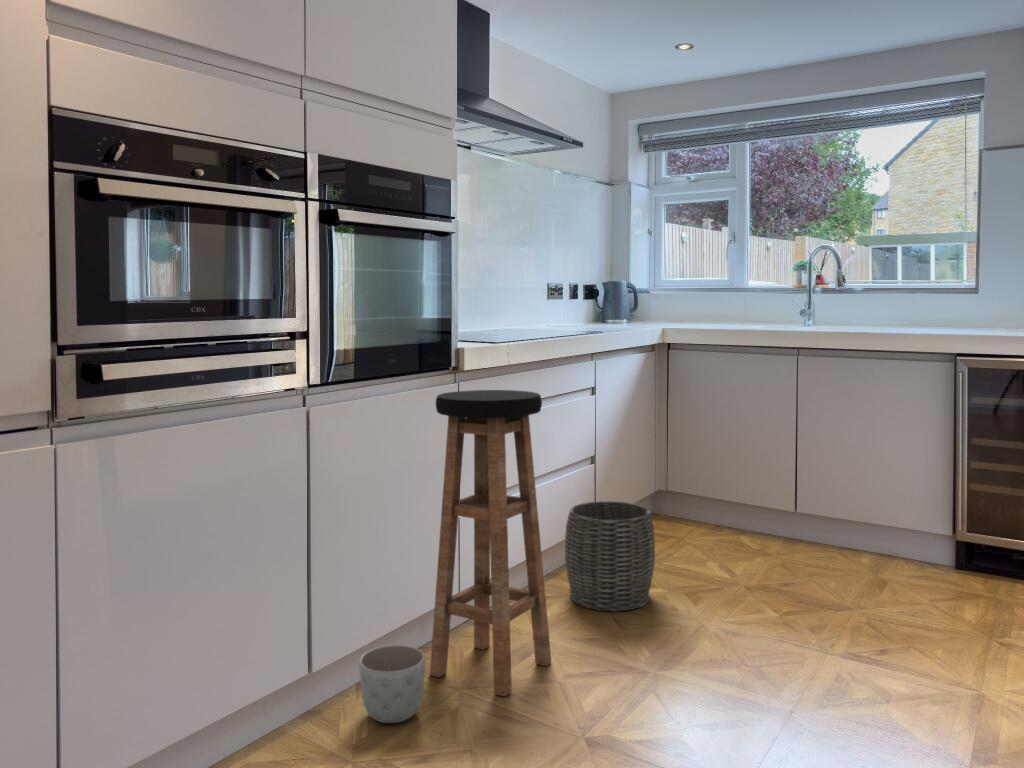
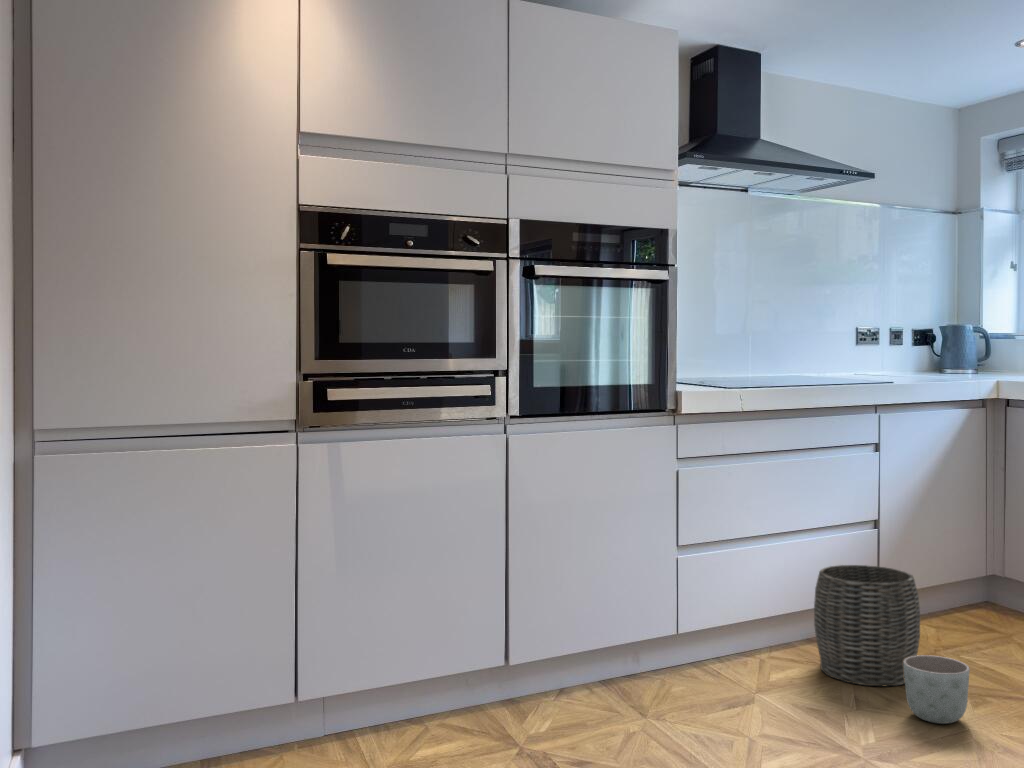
bar stool: present [430,390,551,696] -> none [629,432,755,733]
planter: present [359,645,425,723] -> present [903,655,970,724]

